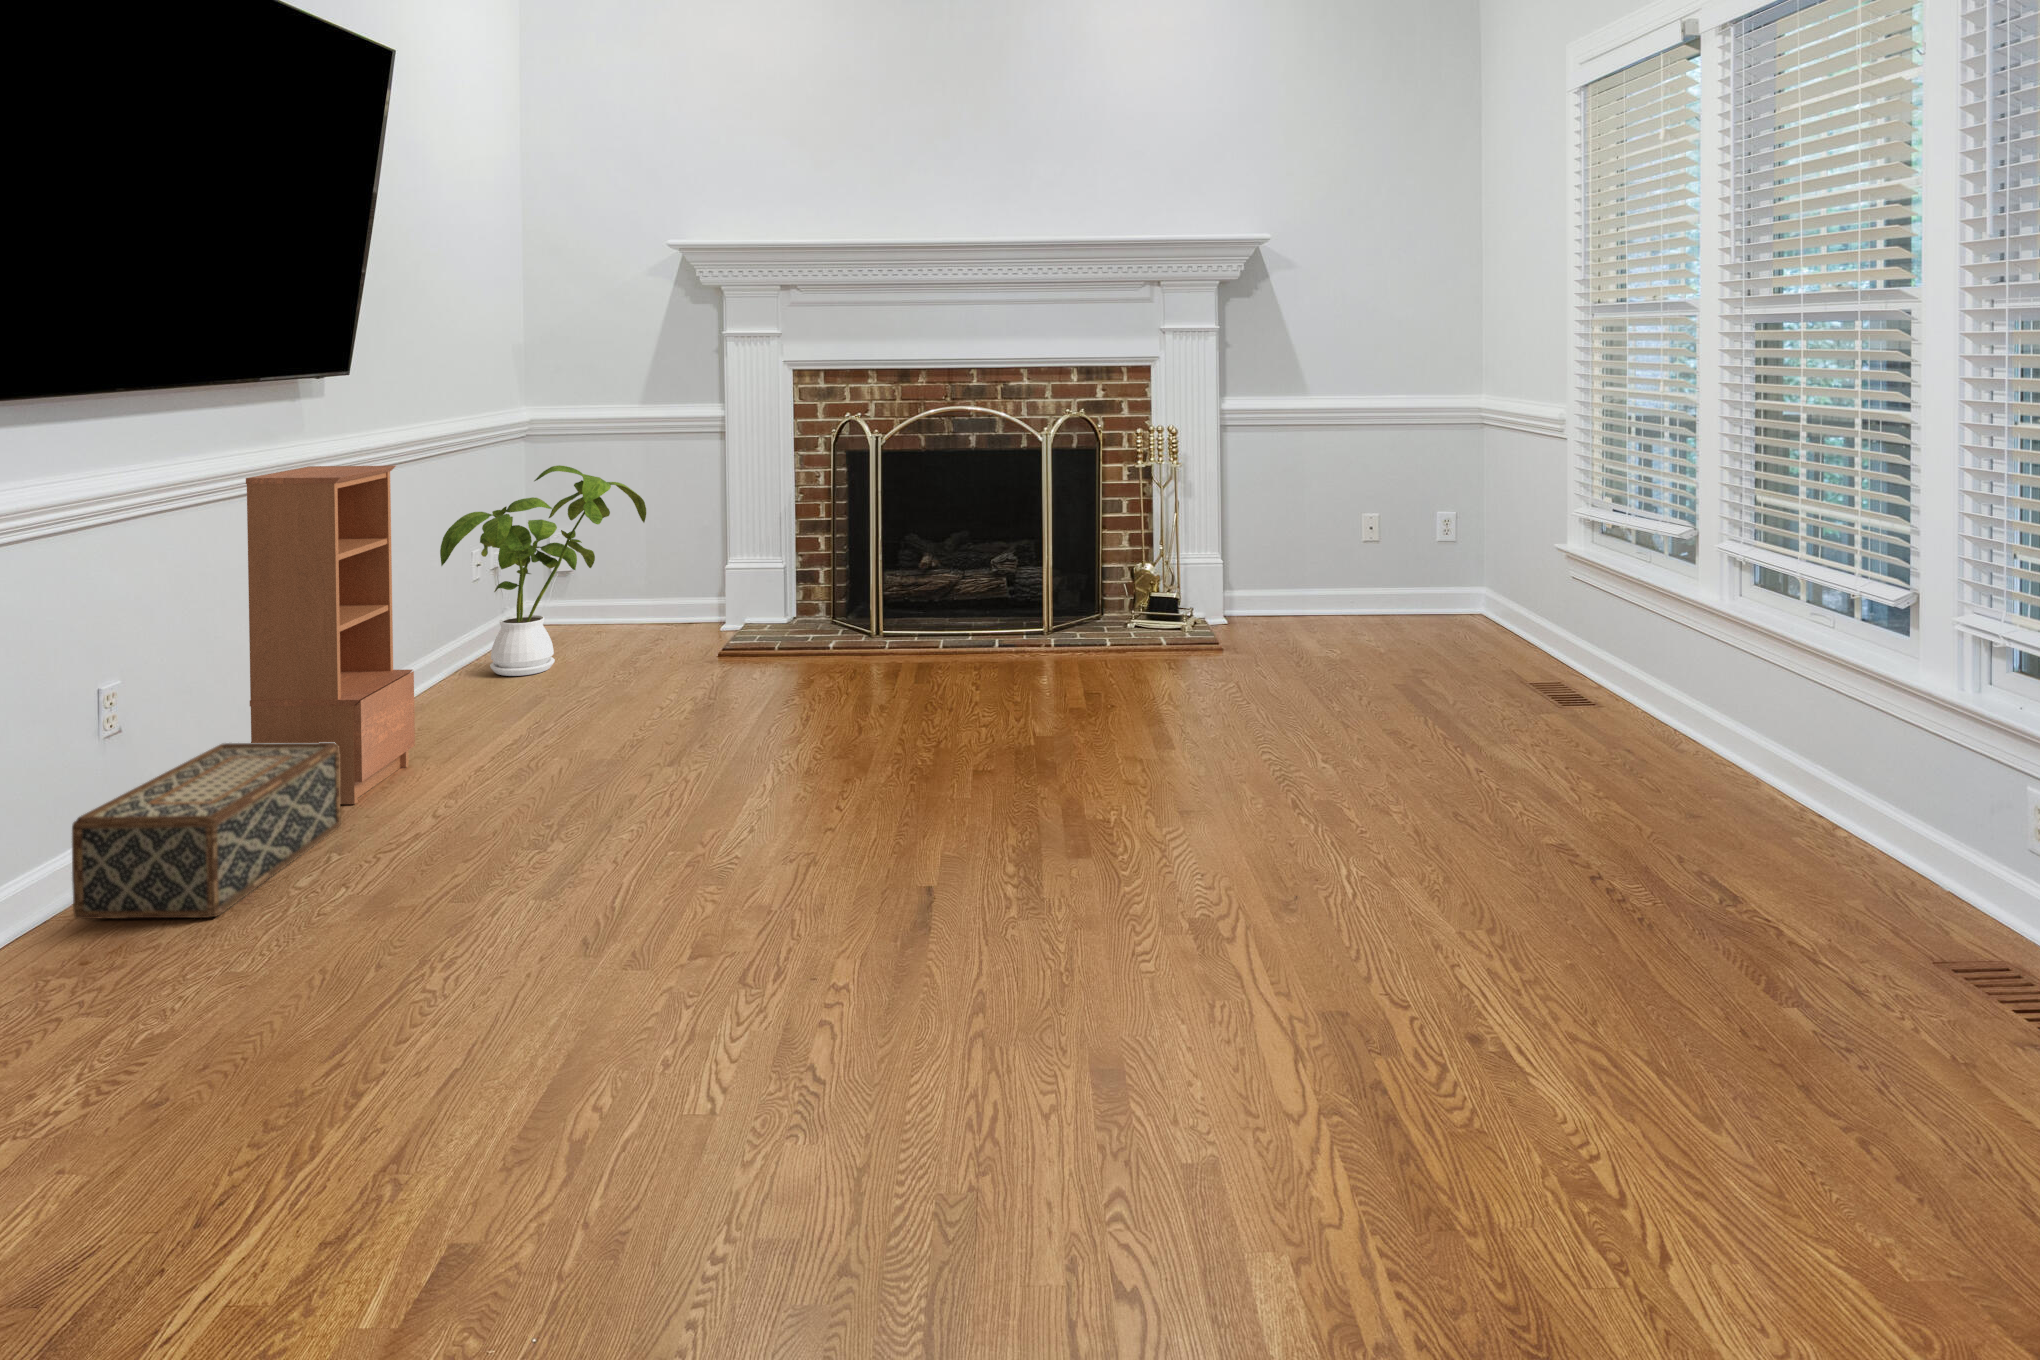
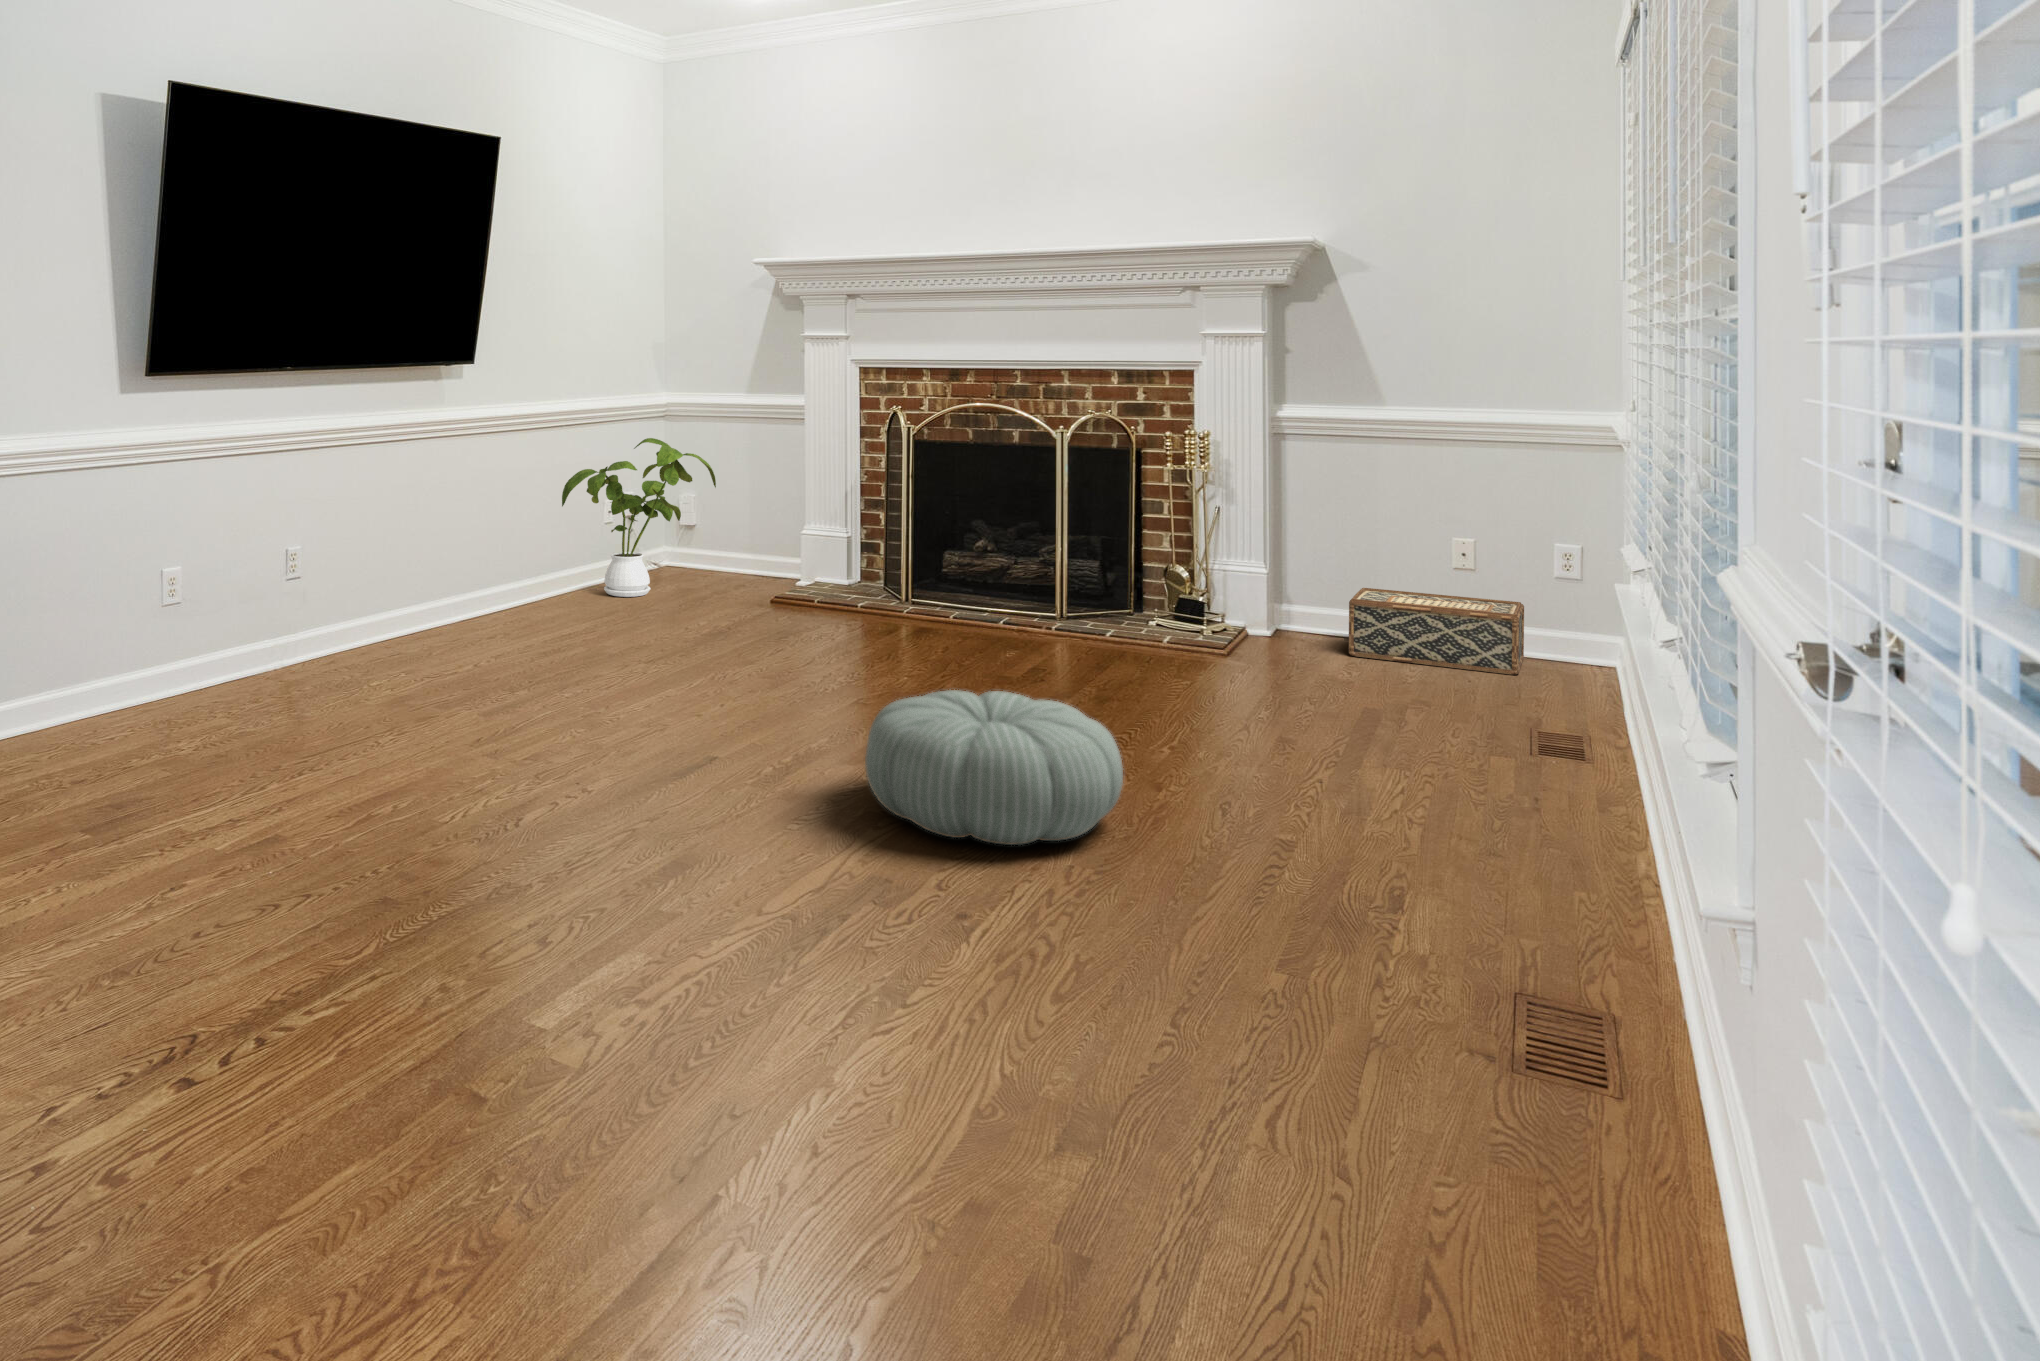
bookcase: present [246,466,415,804] -> none [396,427,501,650]
woven basket: present [72,742,341,919] -> present [1349,588,1524,675]
pouf: none [1189,743,1501,948] -> present [865,690,1123,845]

